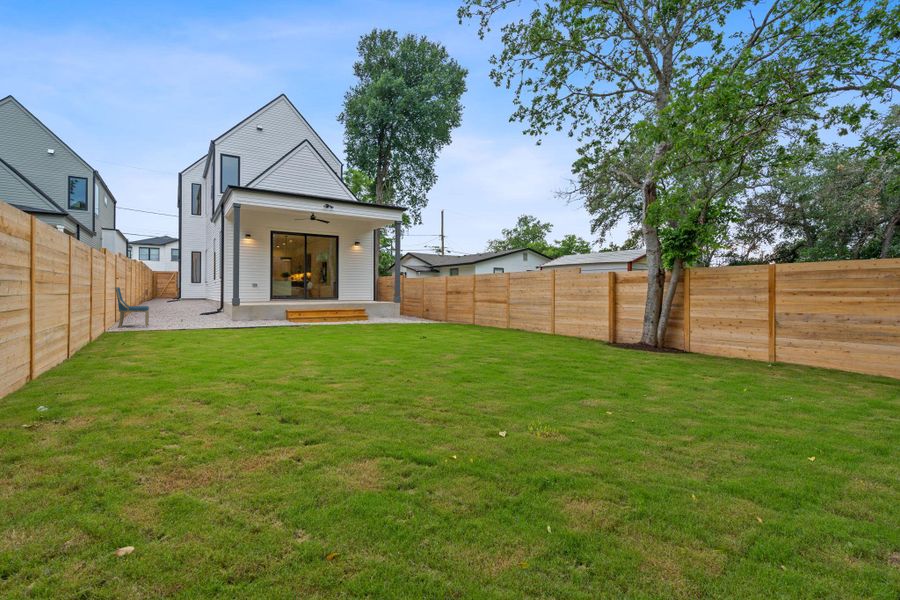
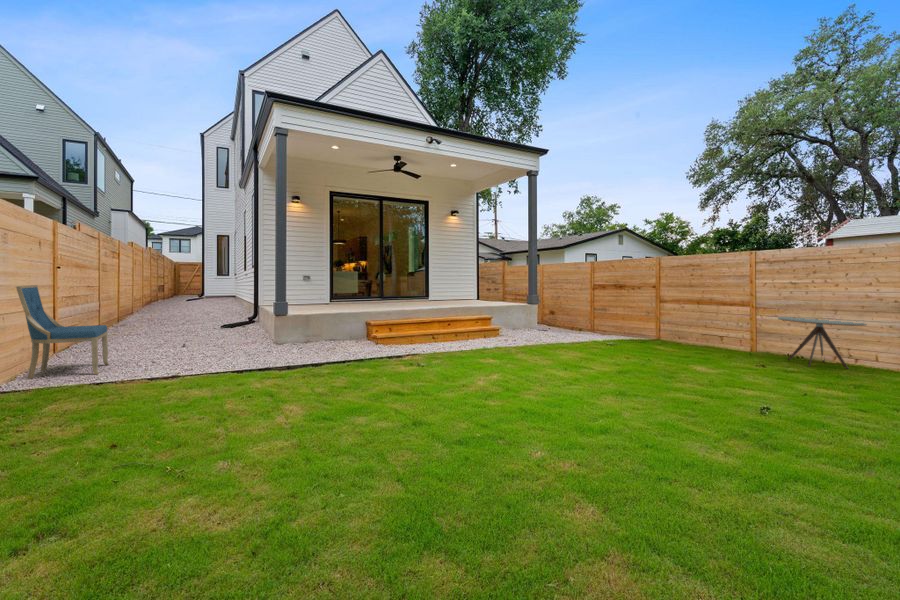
round table: none [492,307,525,331] -> present [778,317,867,369]

